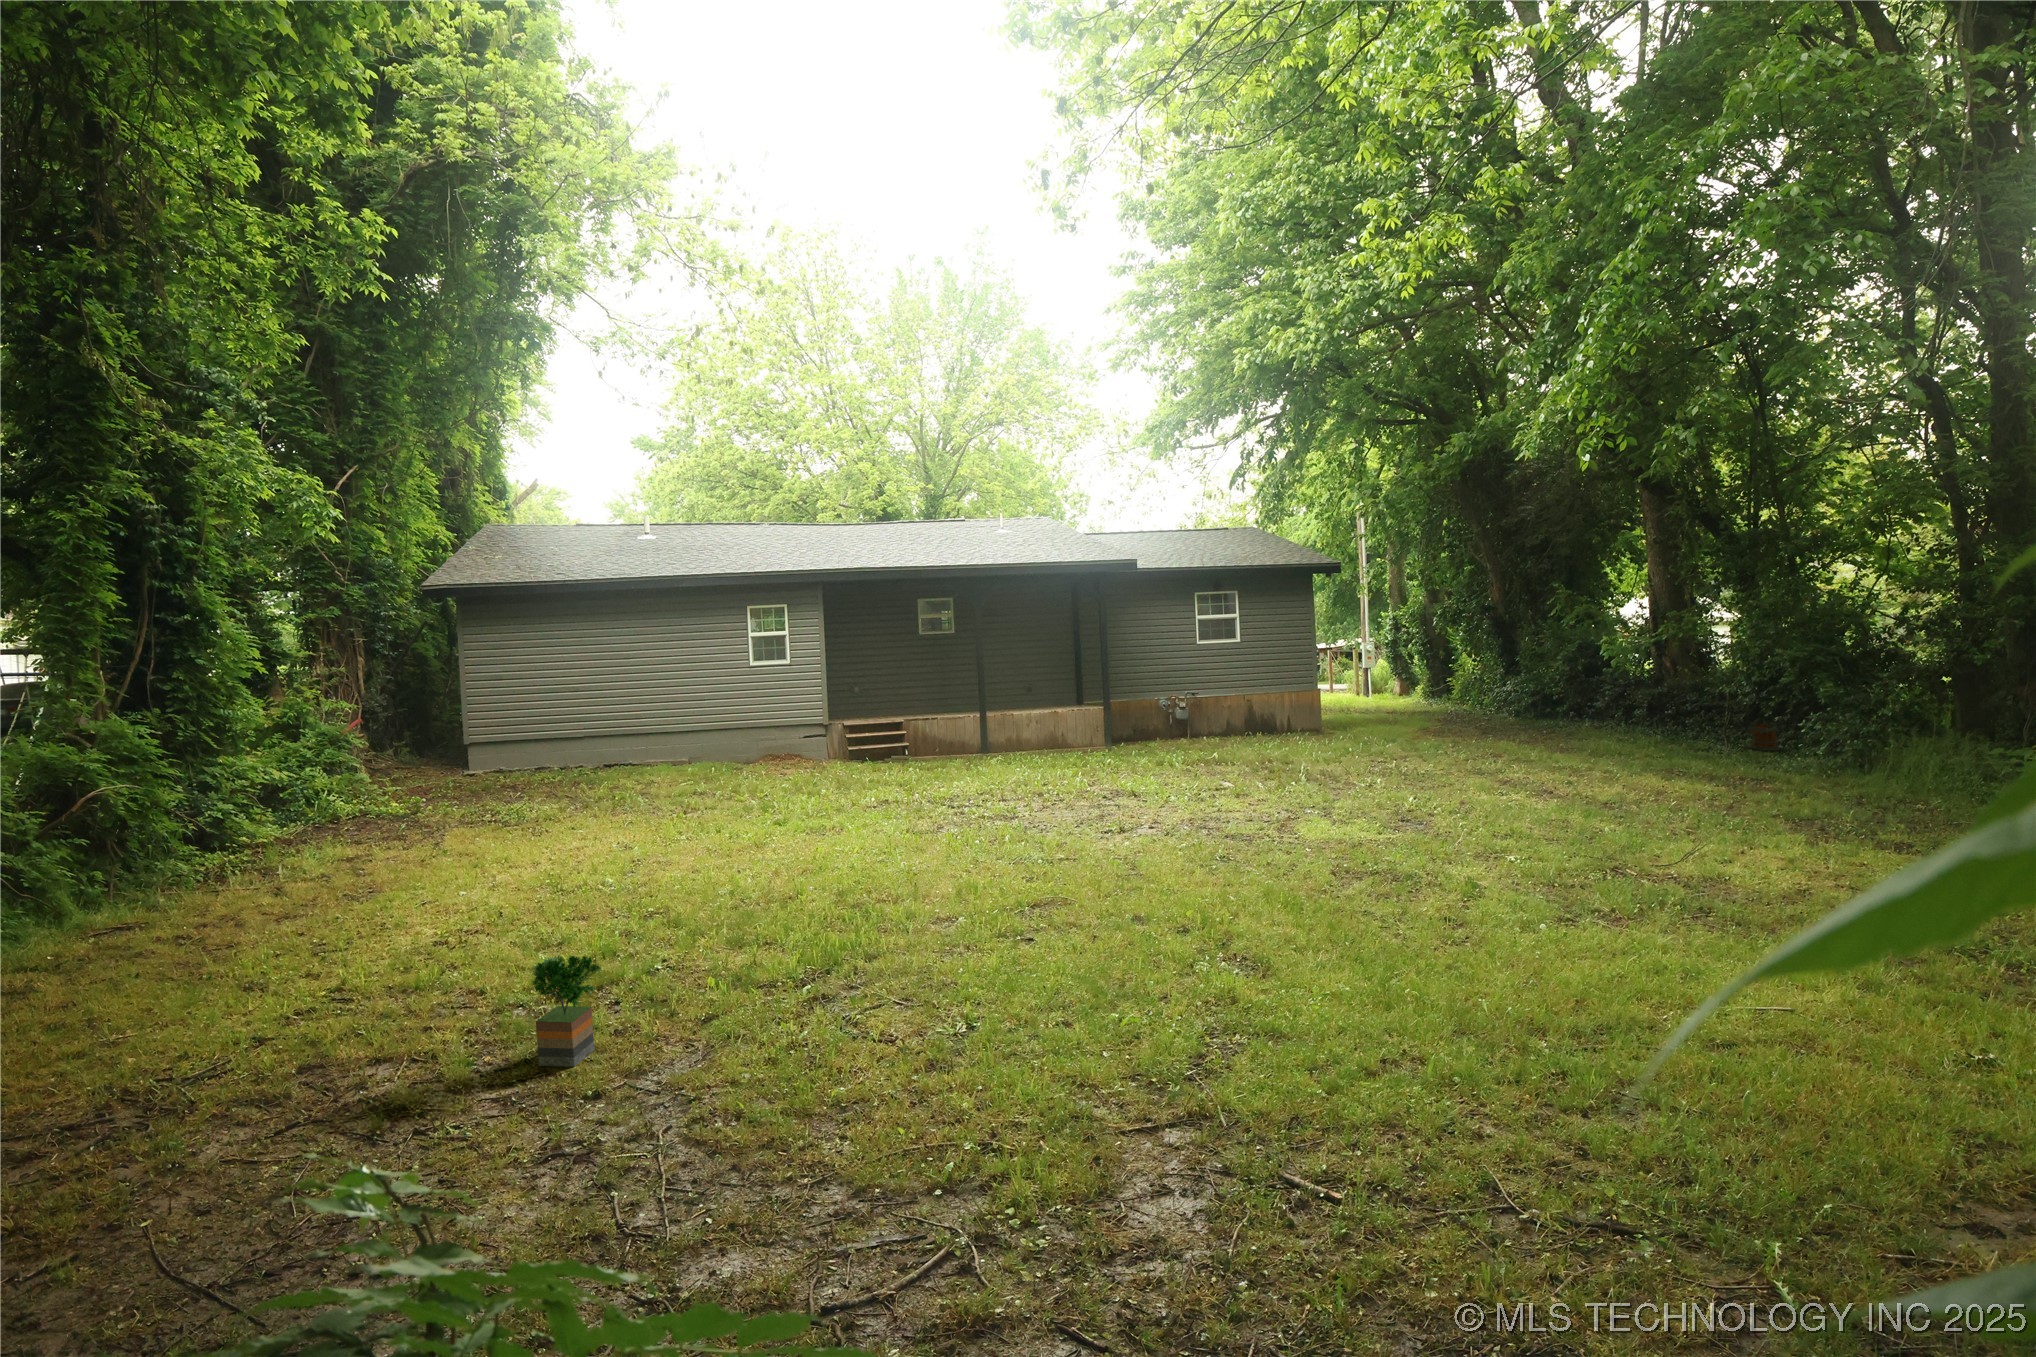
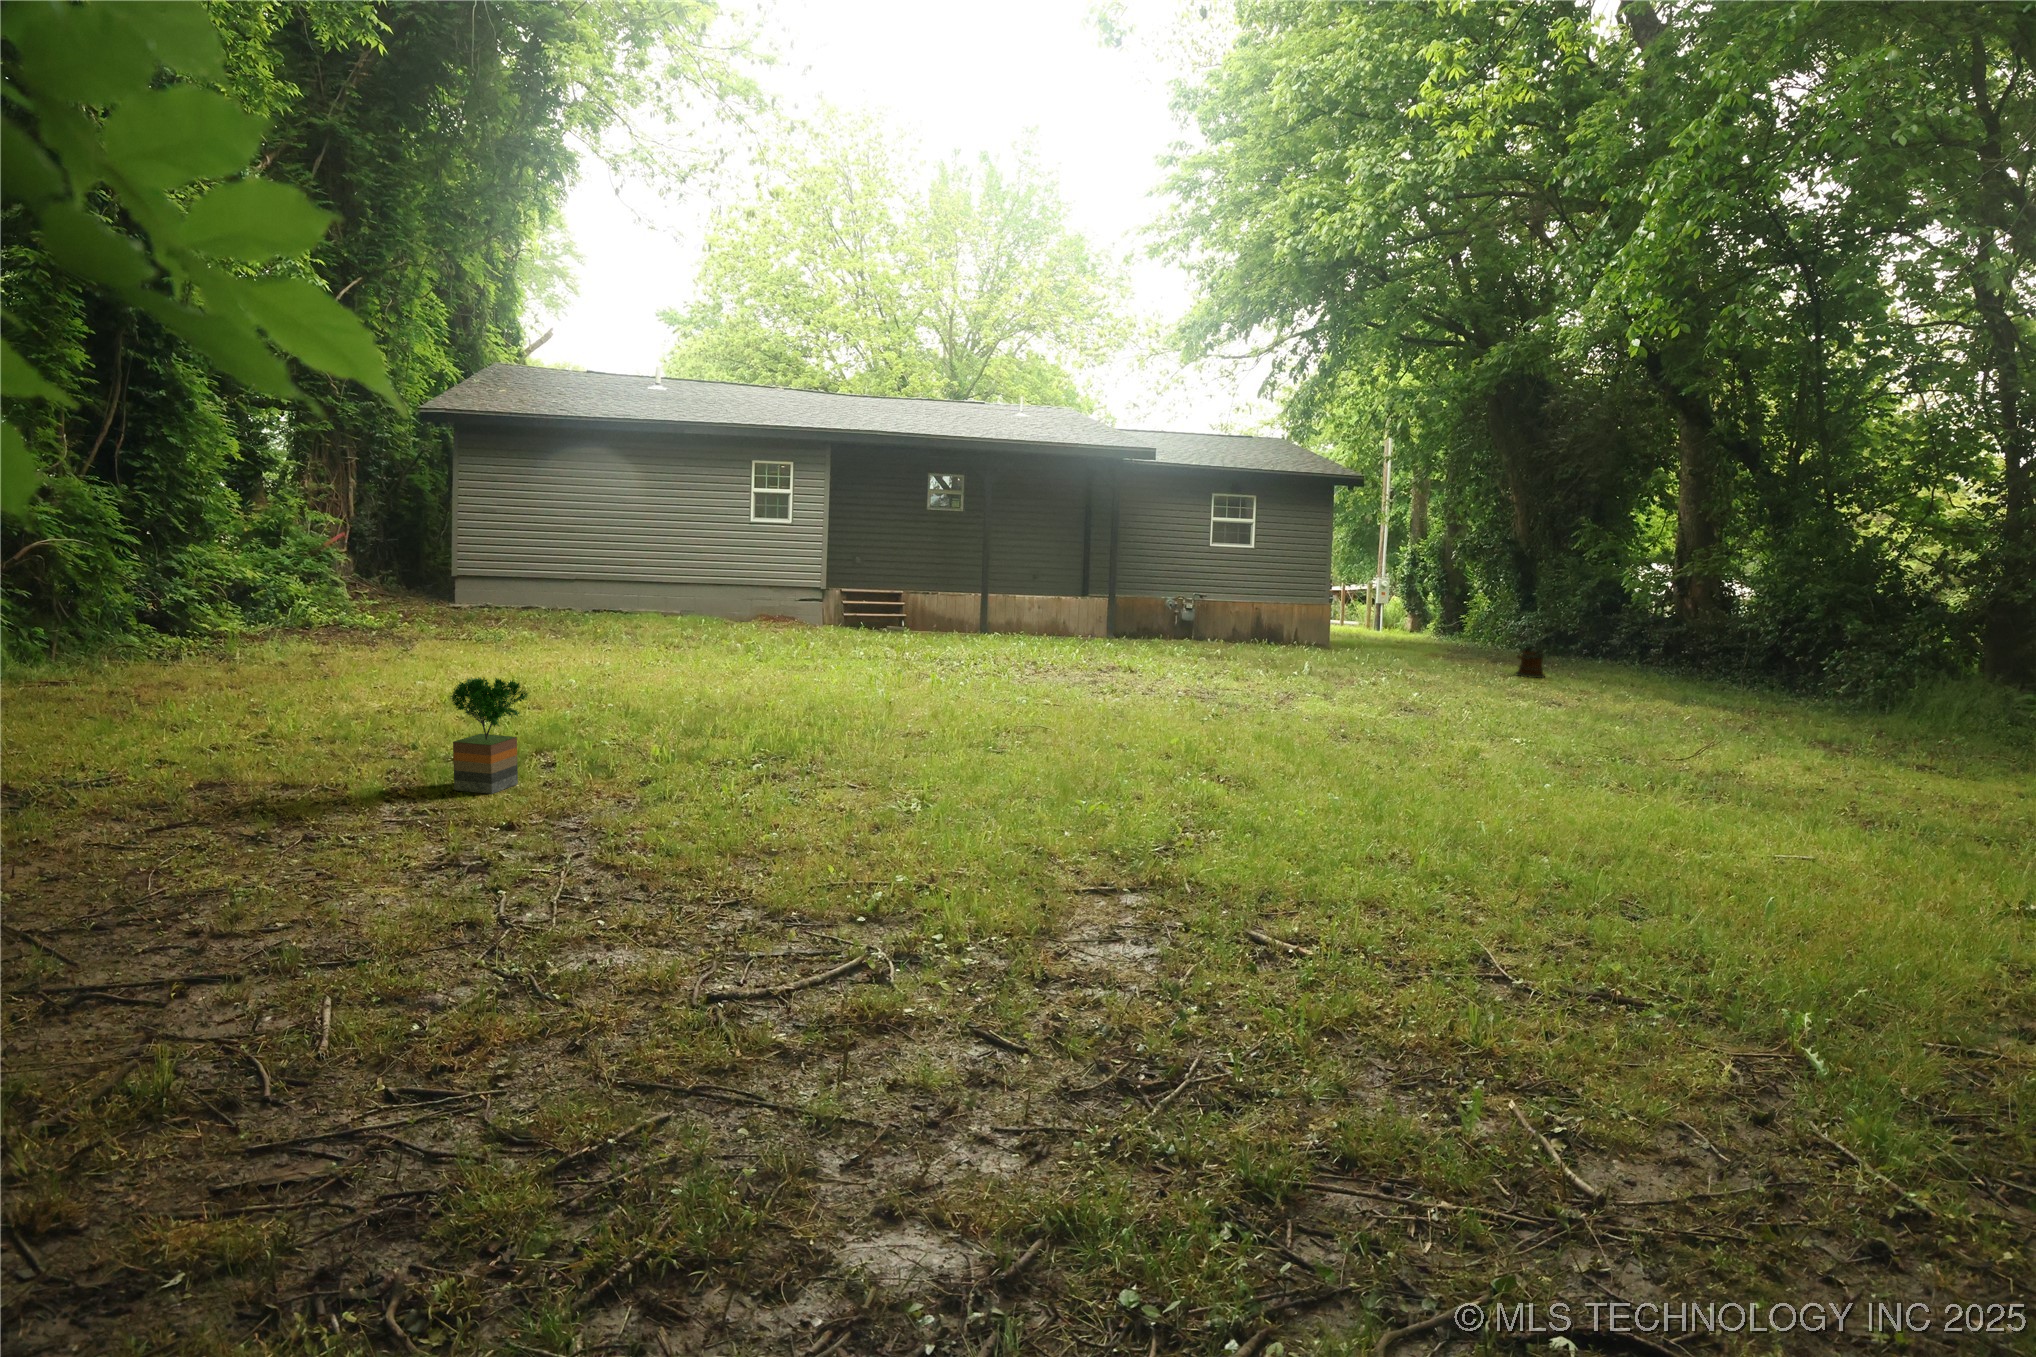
bucket: present [1748,720,1780,751] -> present [1515,647,1545,678]

